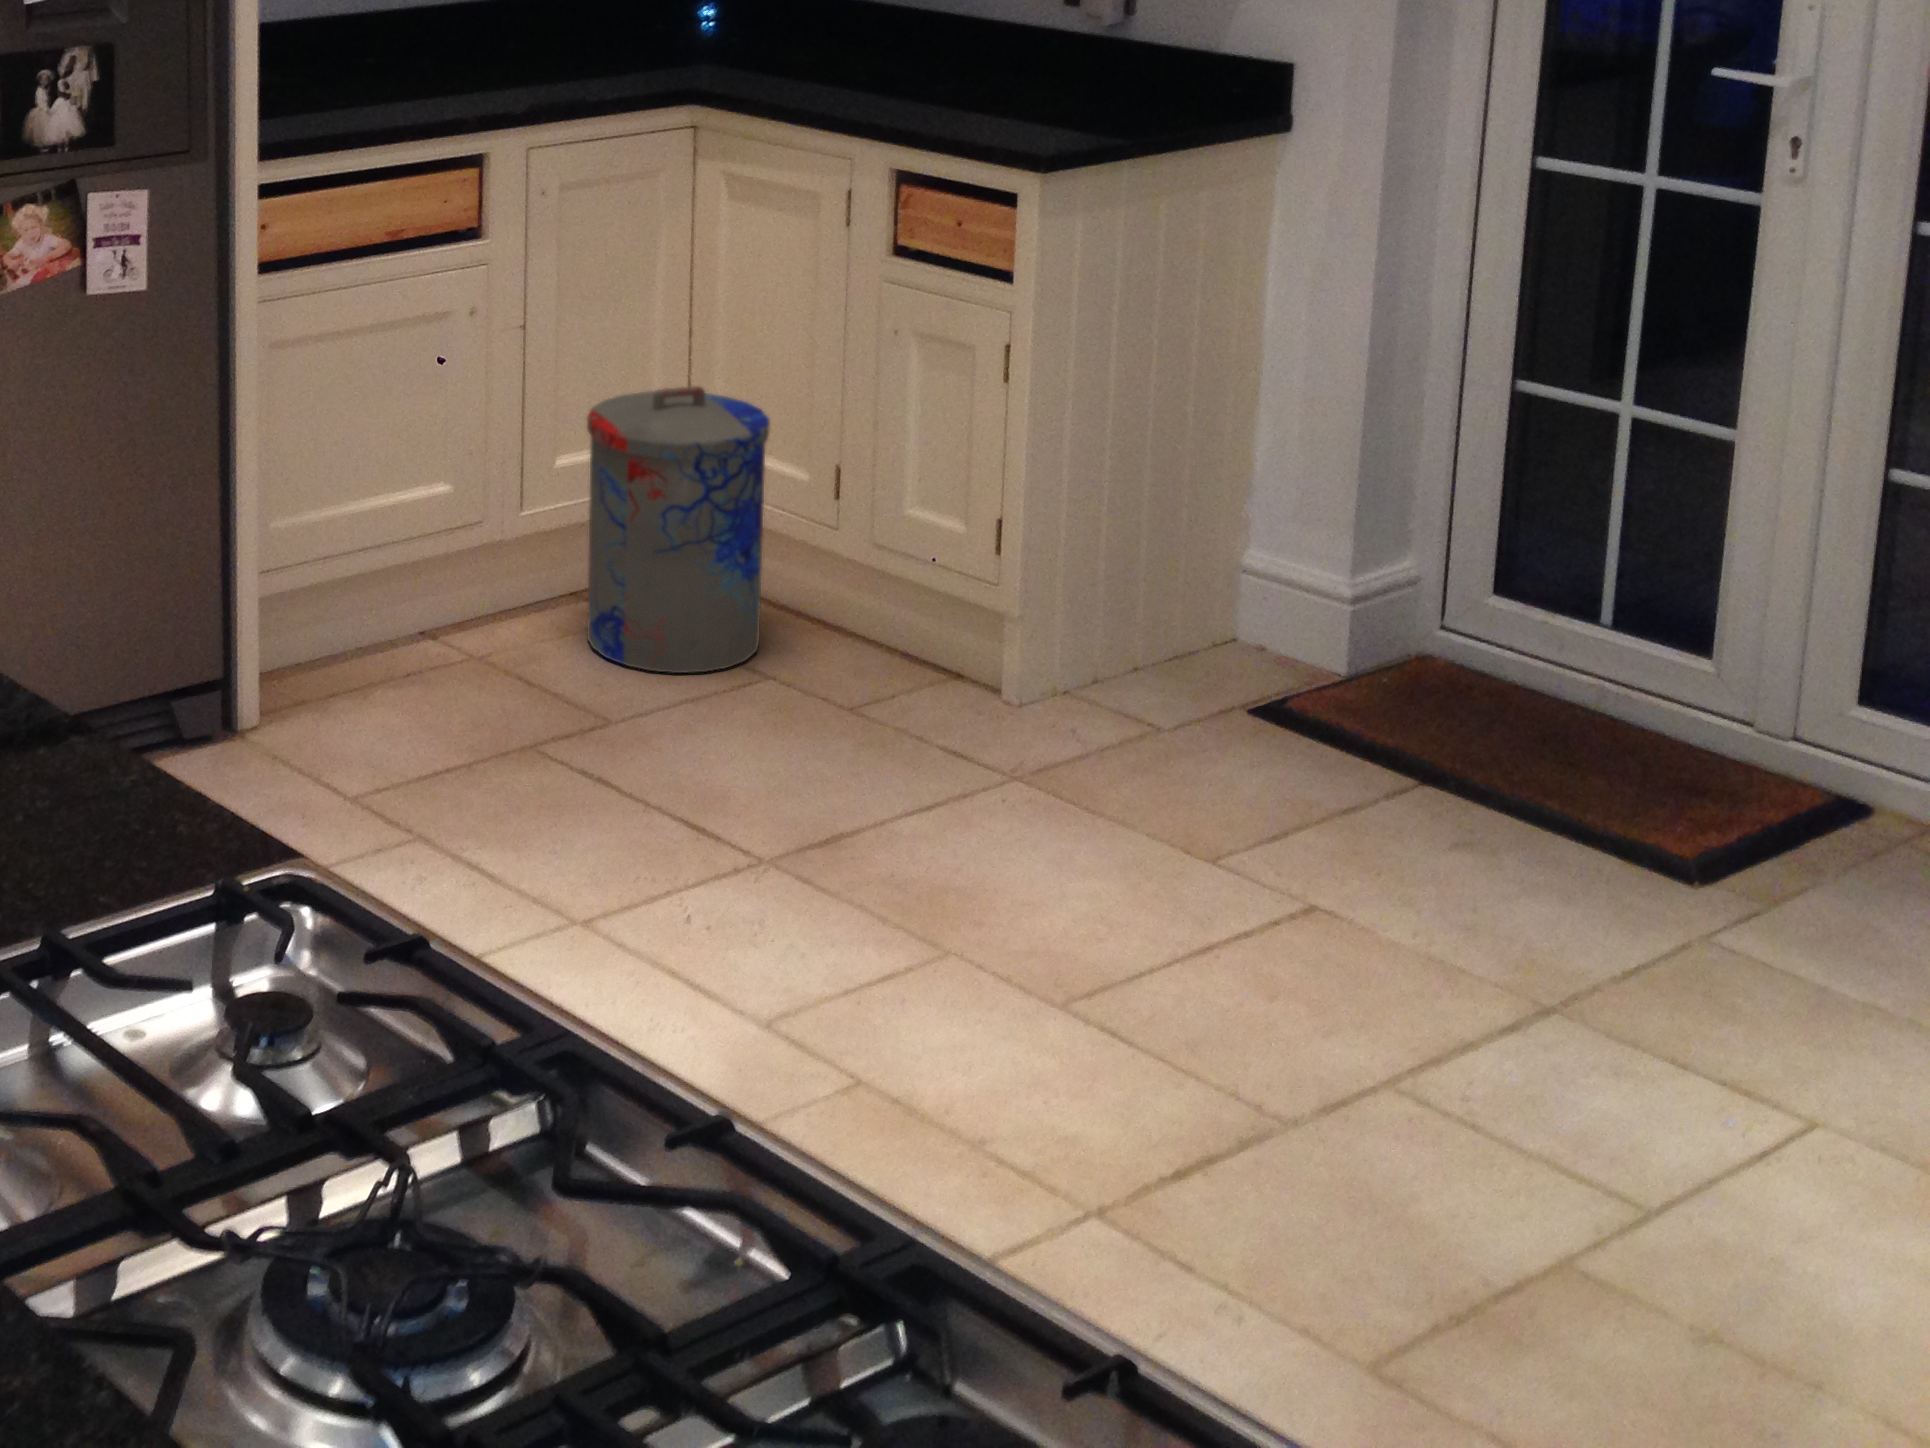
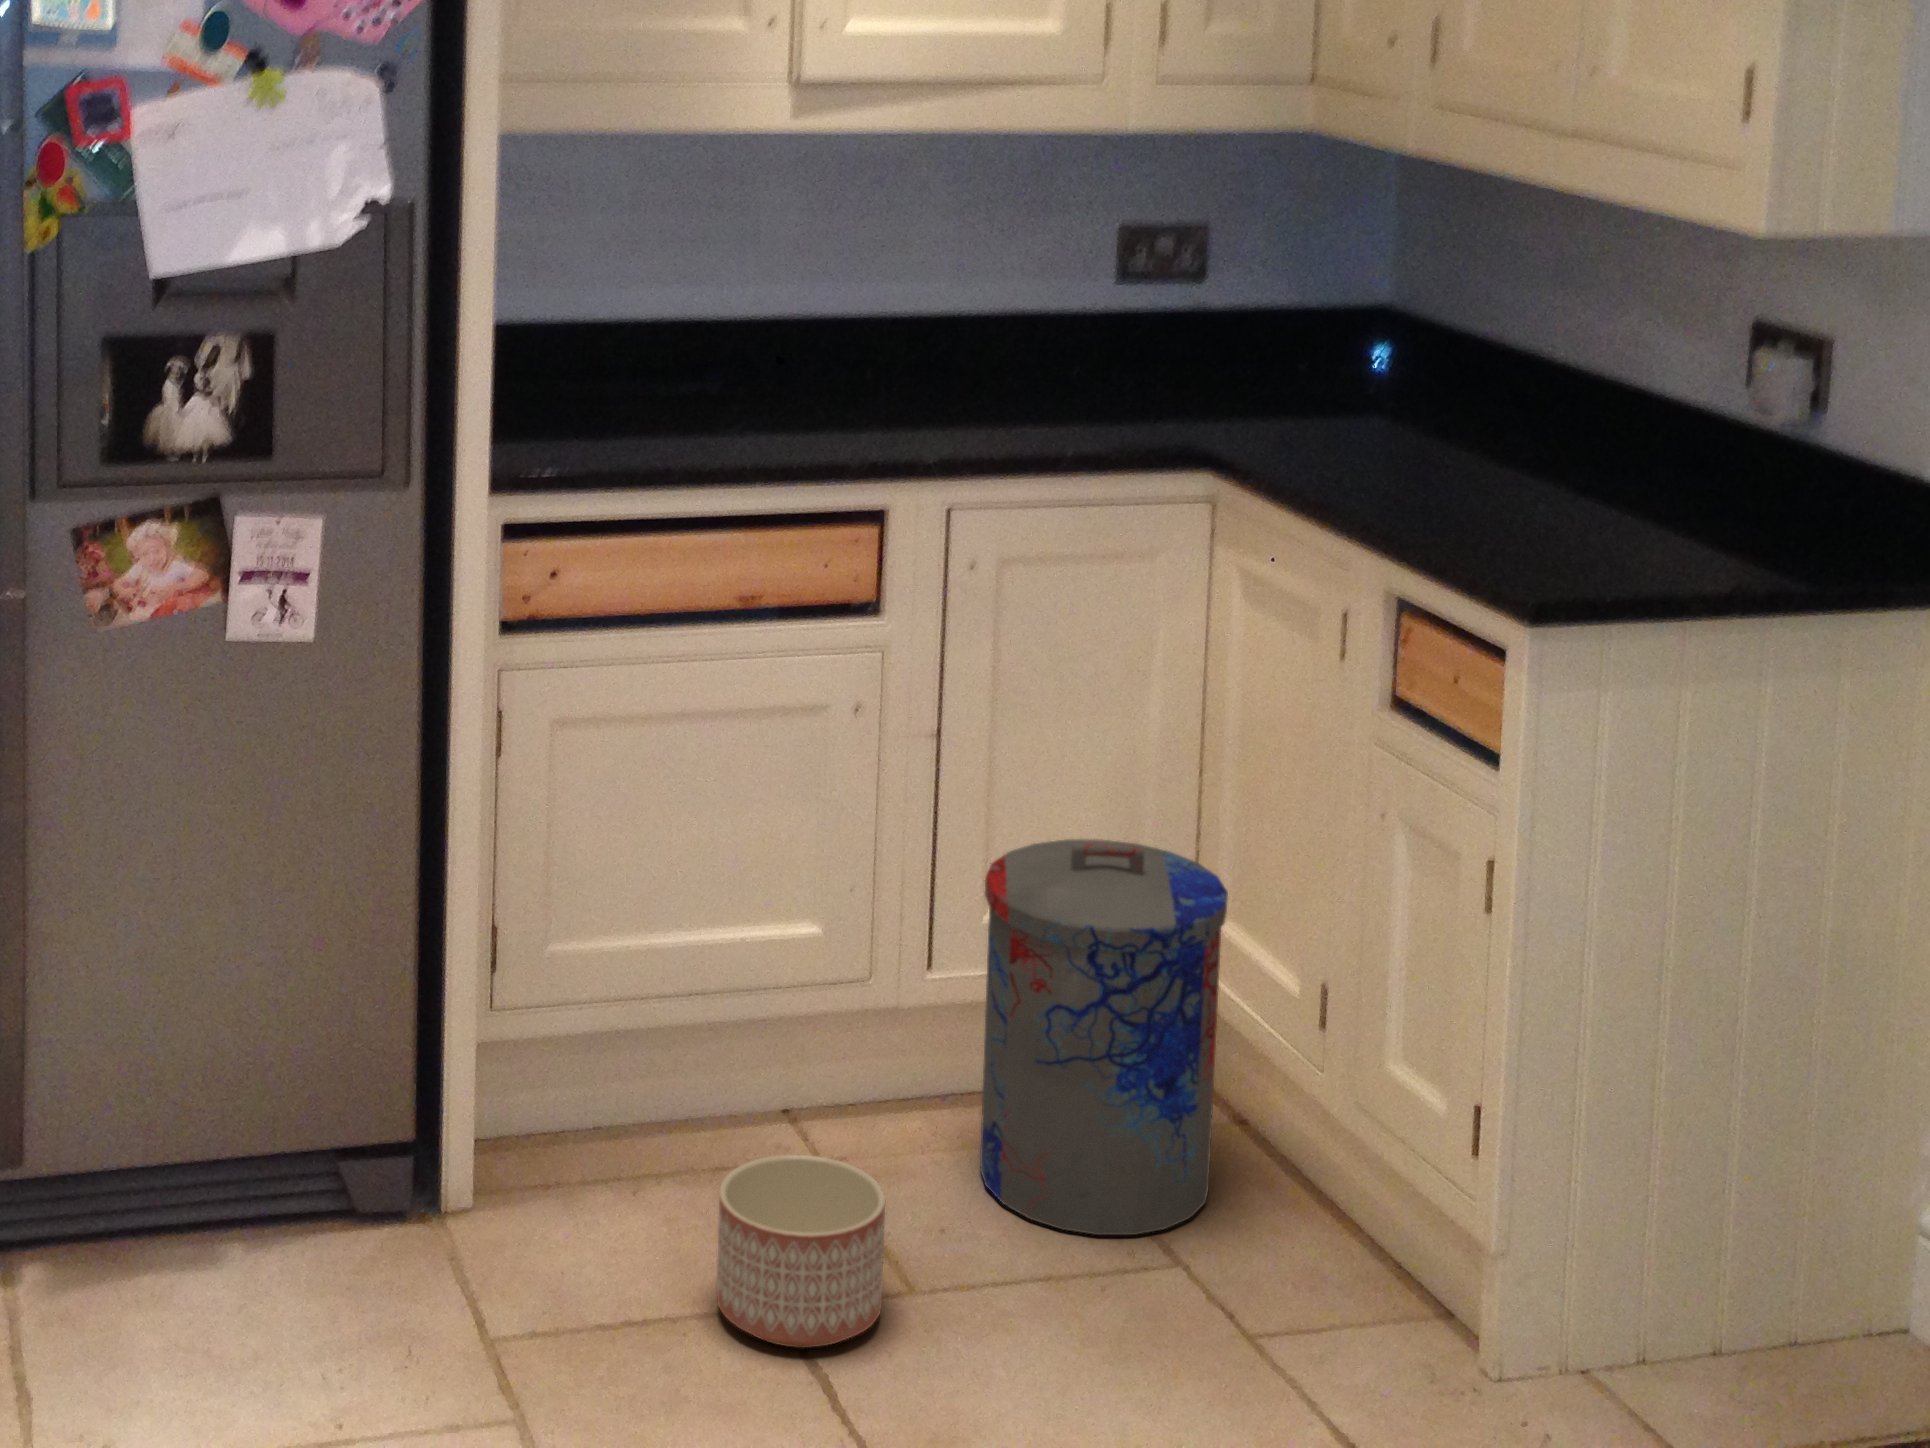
planter: none [483,638,609,770] -> present [717,1155,885,1348]

